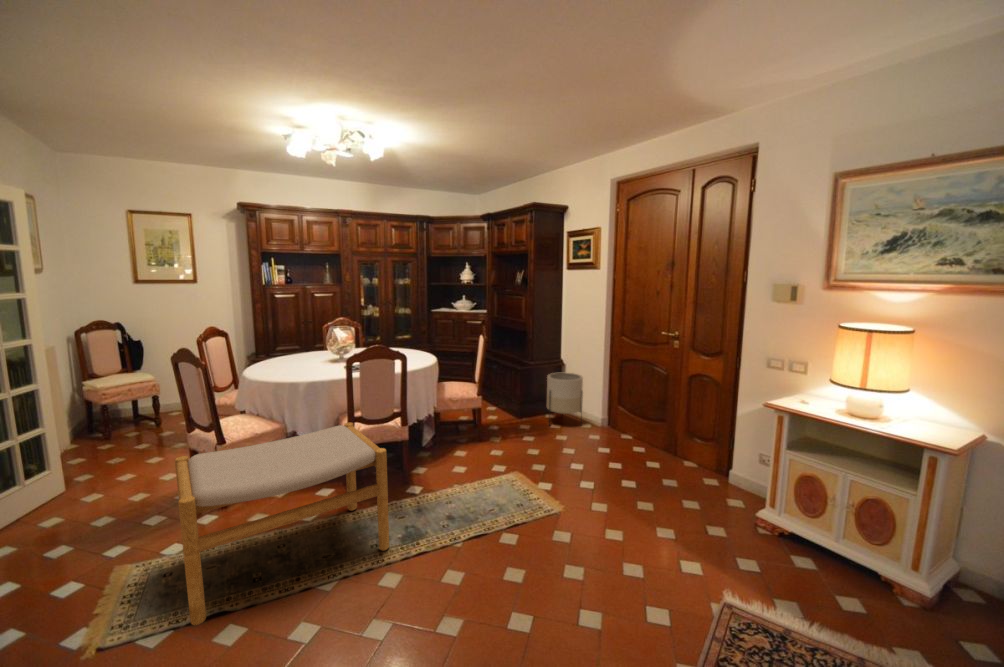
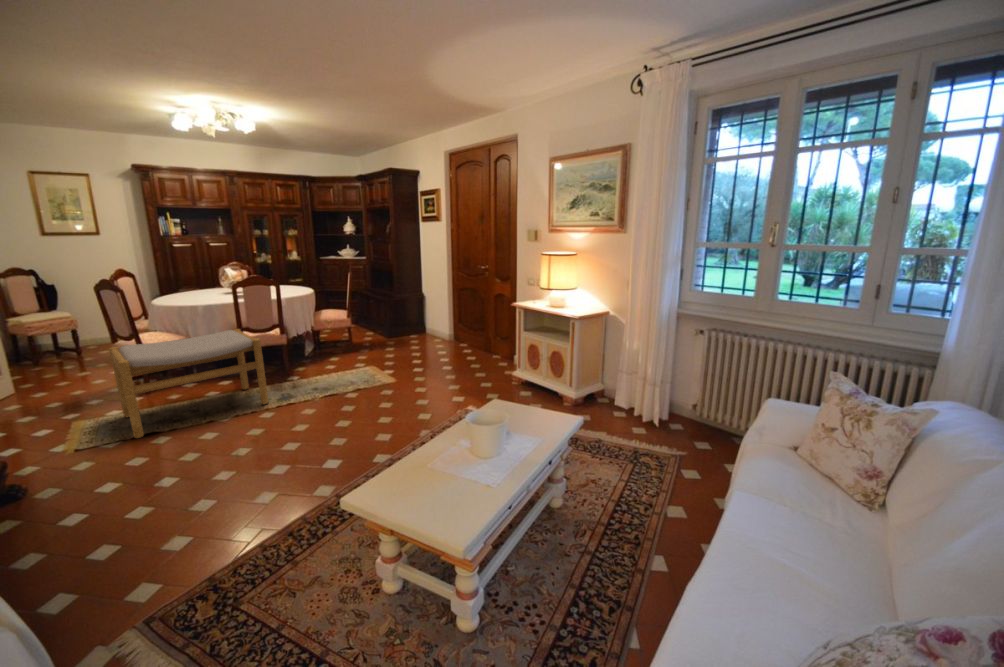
planter: present [547,373,583,414] -> none [408,302,436,341]

